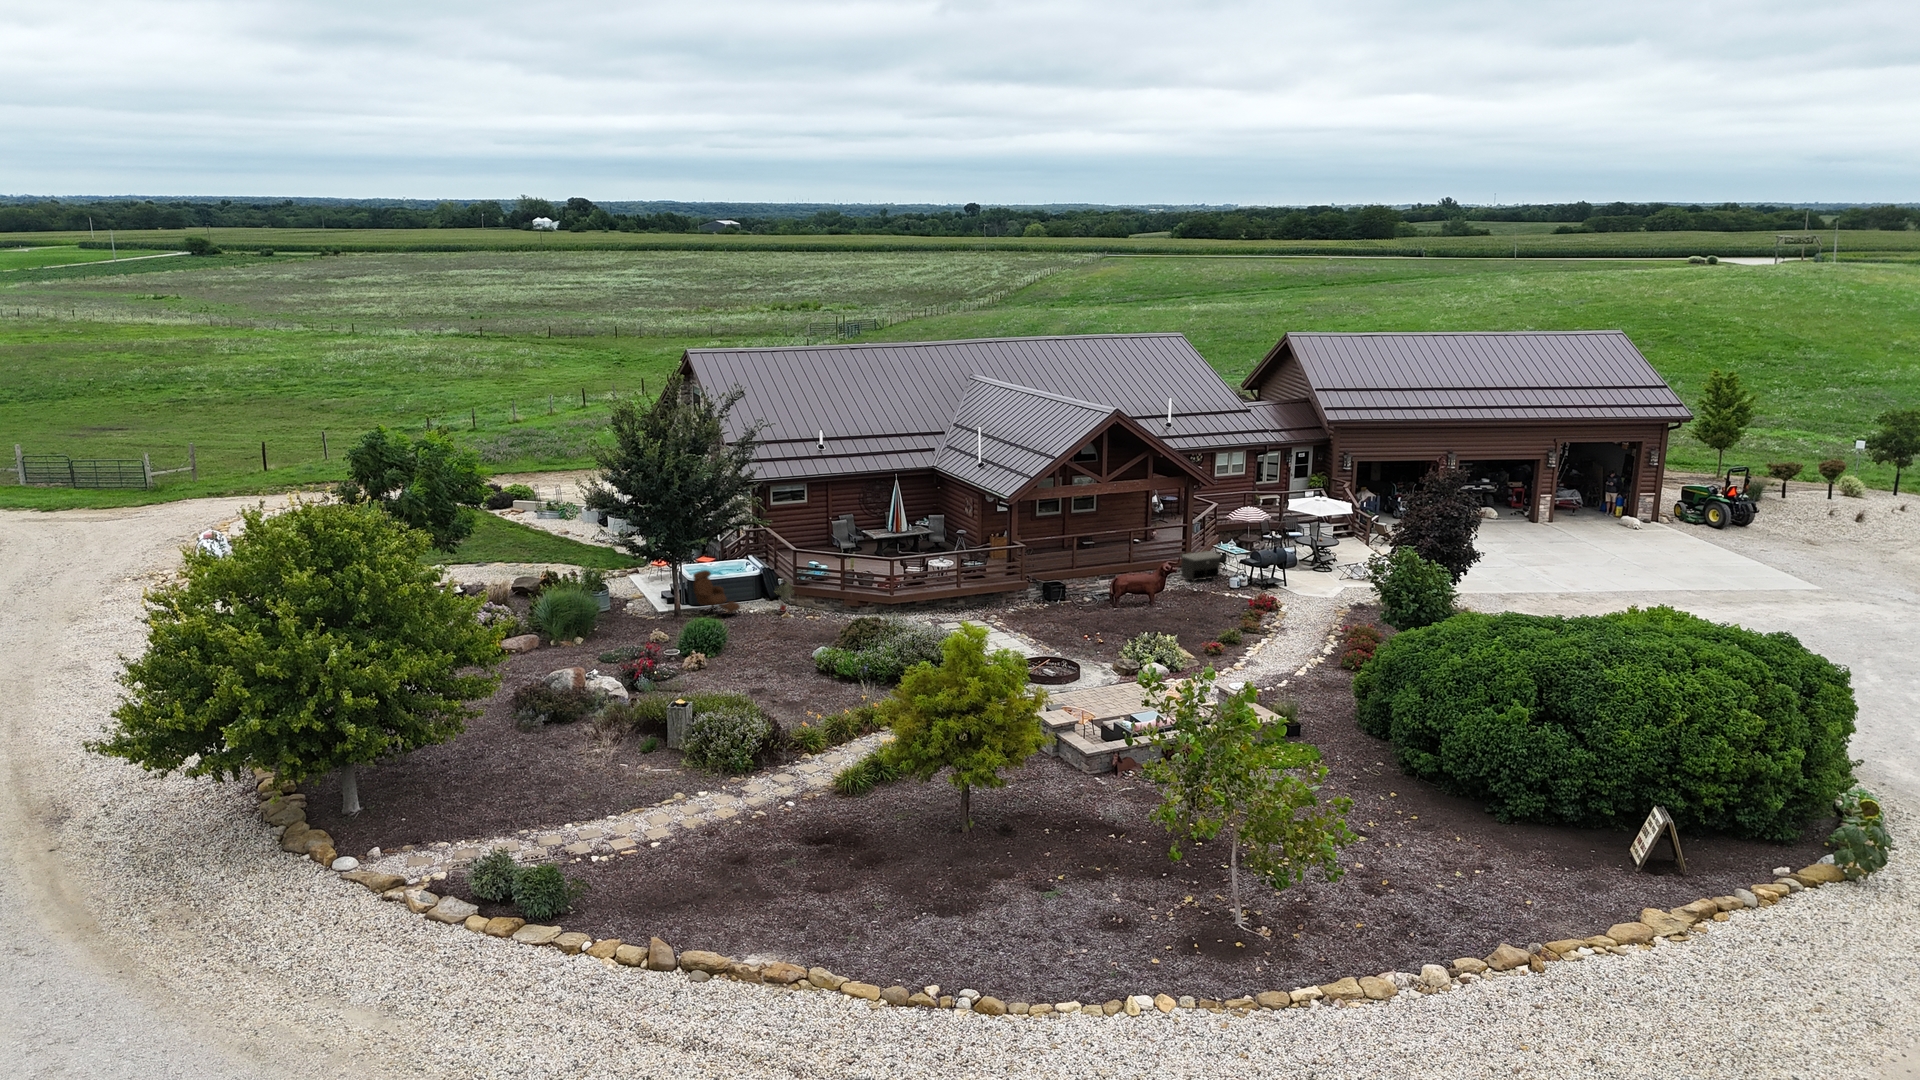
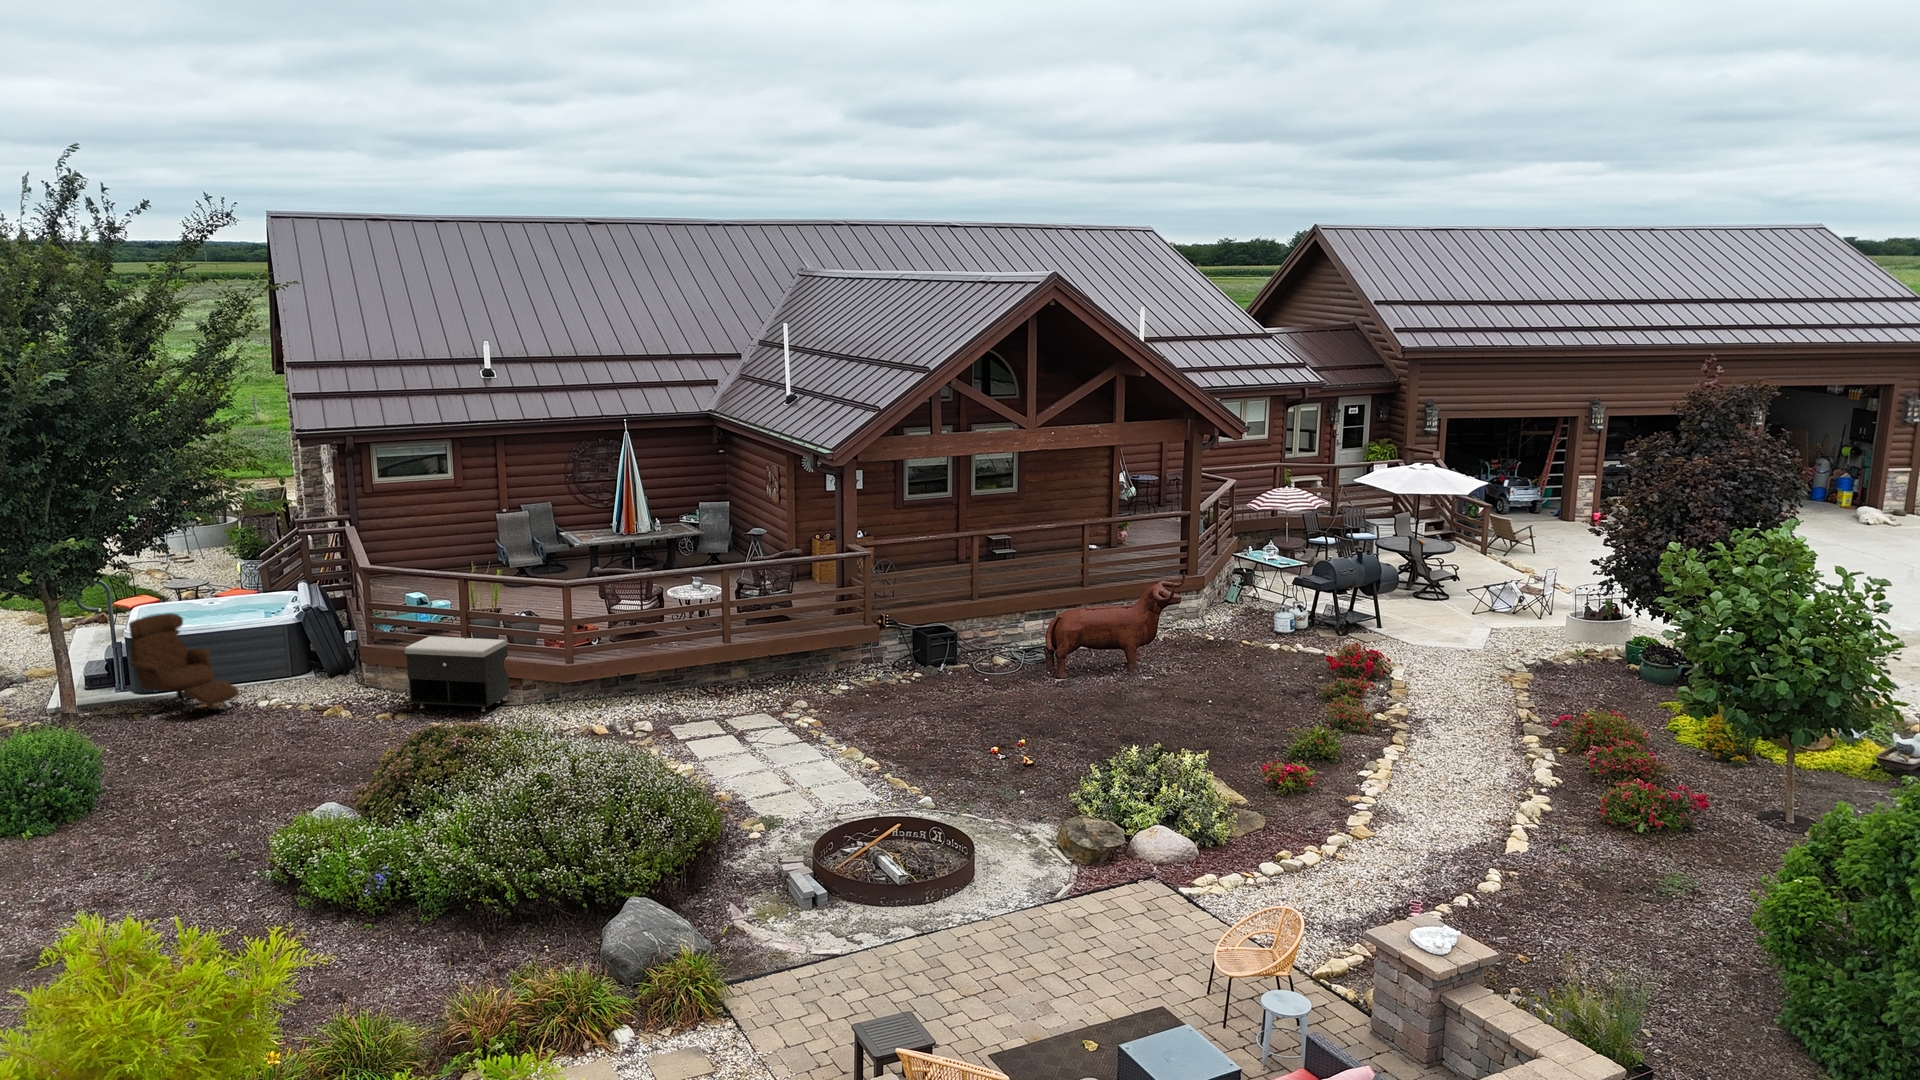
storage bench: present [1181,551,1221,581] -> present [405,637,510,712]
potted tree: present [774,580,793,611] -> none [325,629,369,701]

